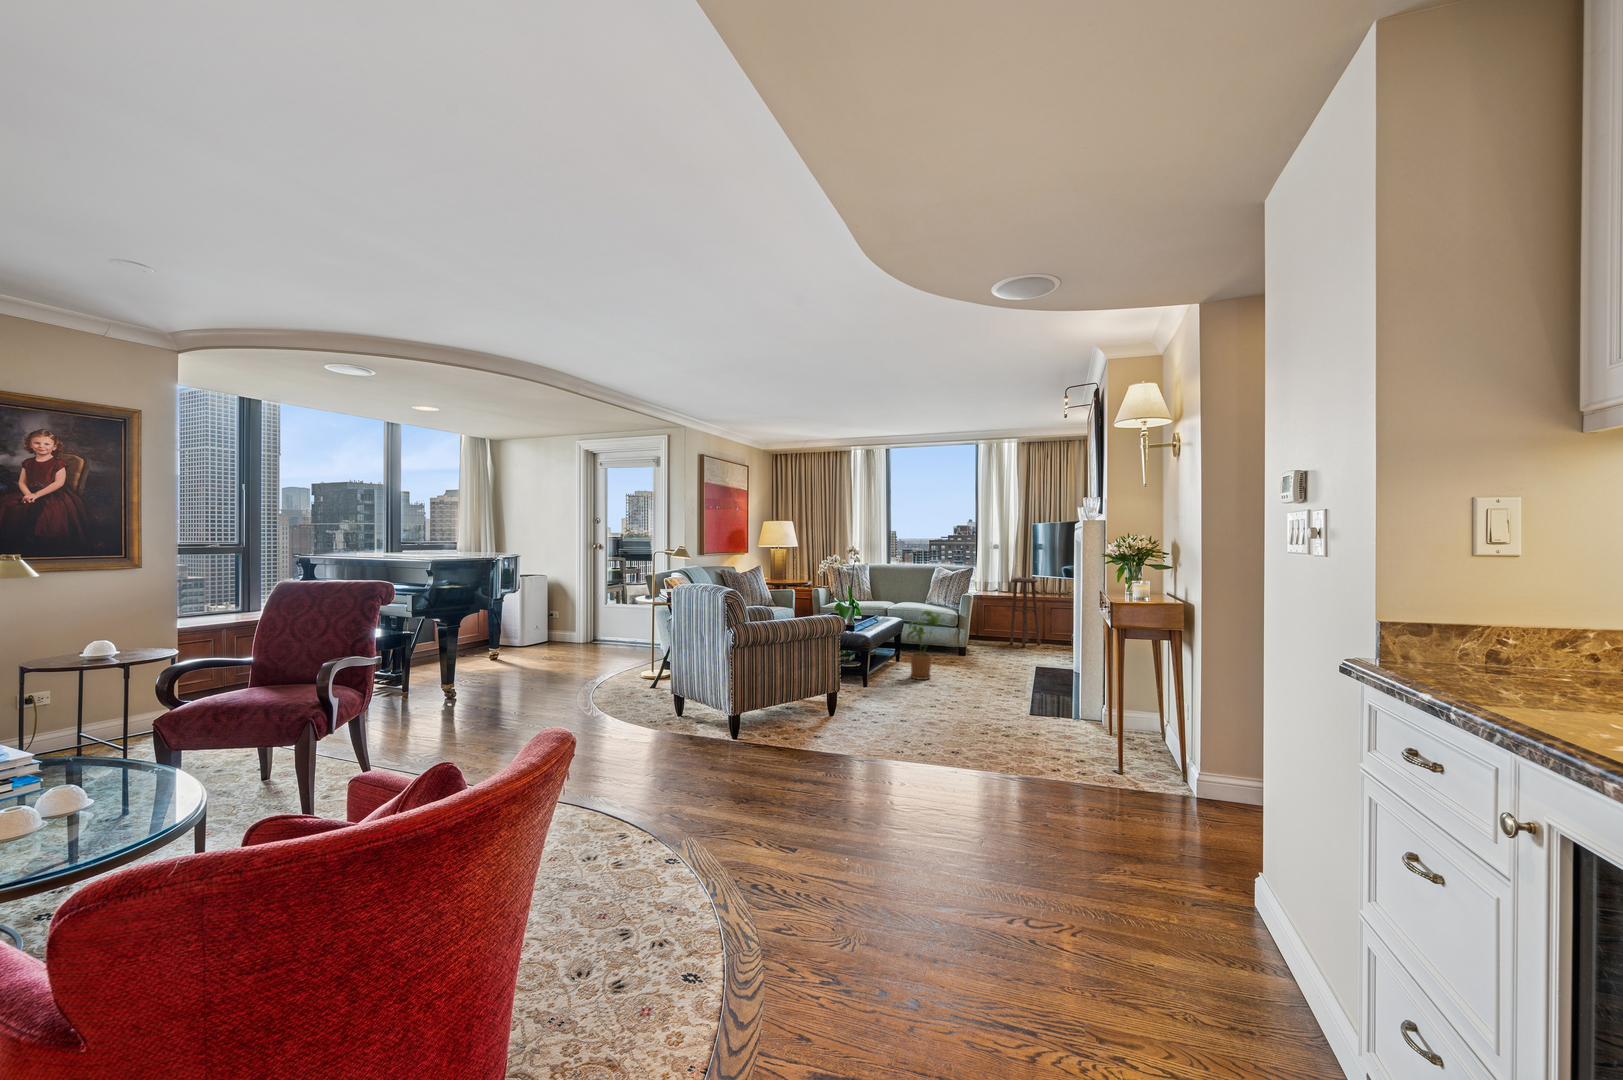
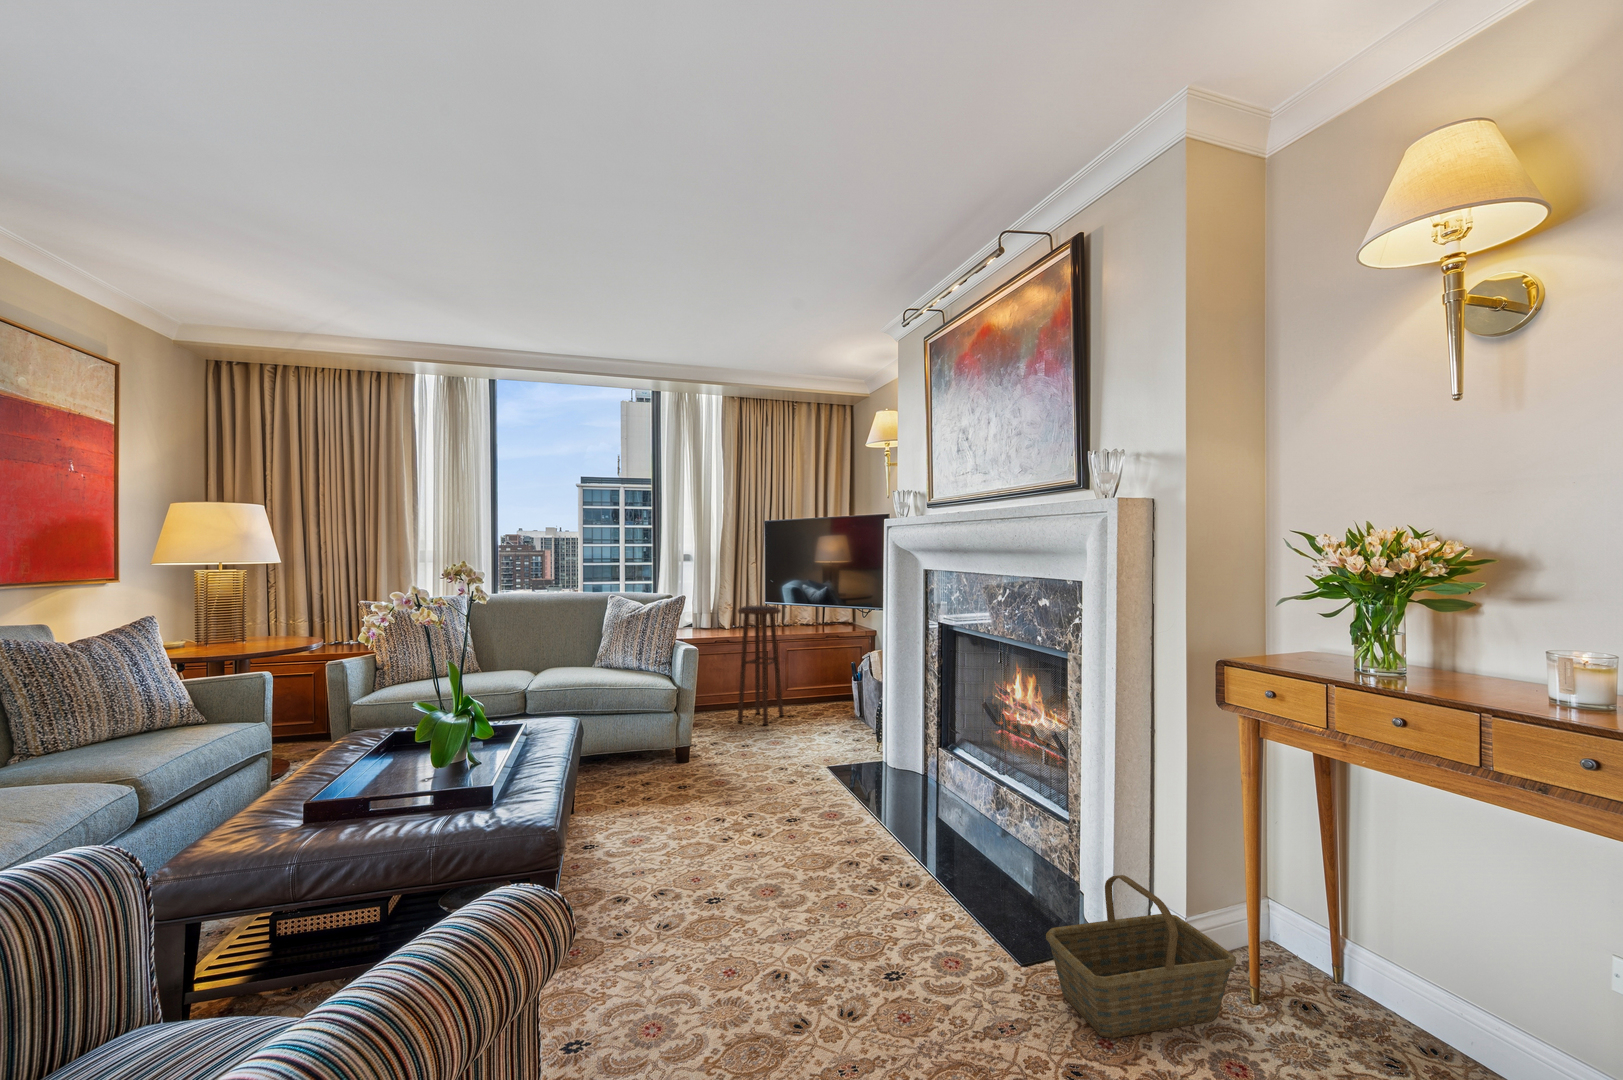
house plant: present [907,611,945,680] -> none [637,703,734,879]
basket: none [1013,678,1078,730] -> present [1046,875,1236,1038]

